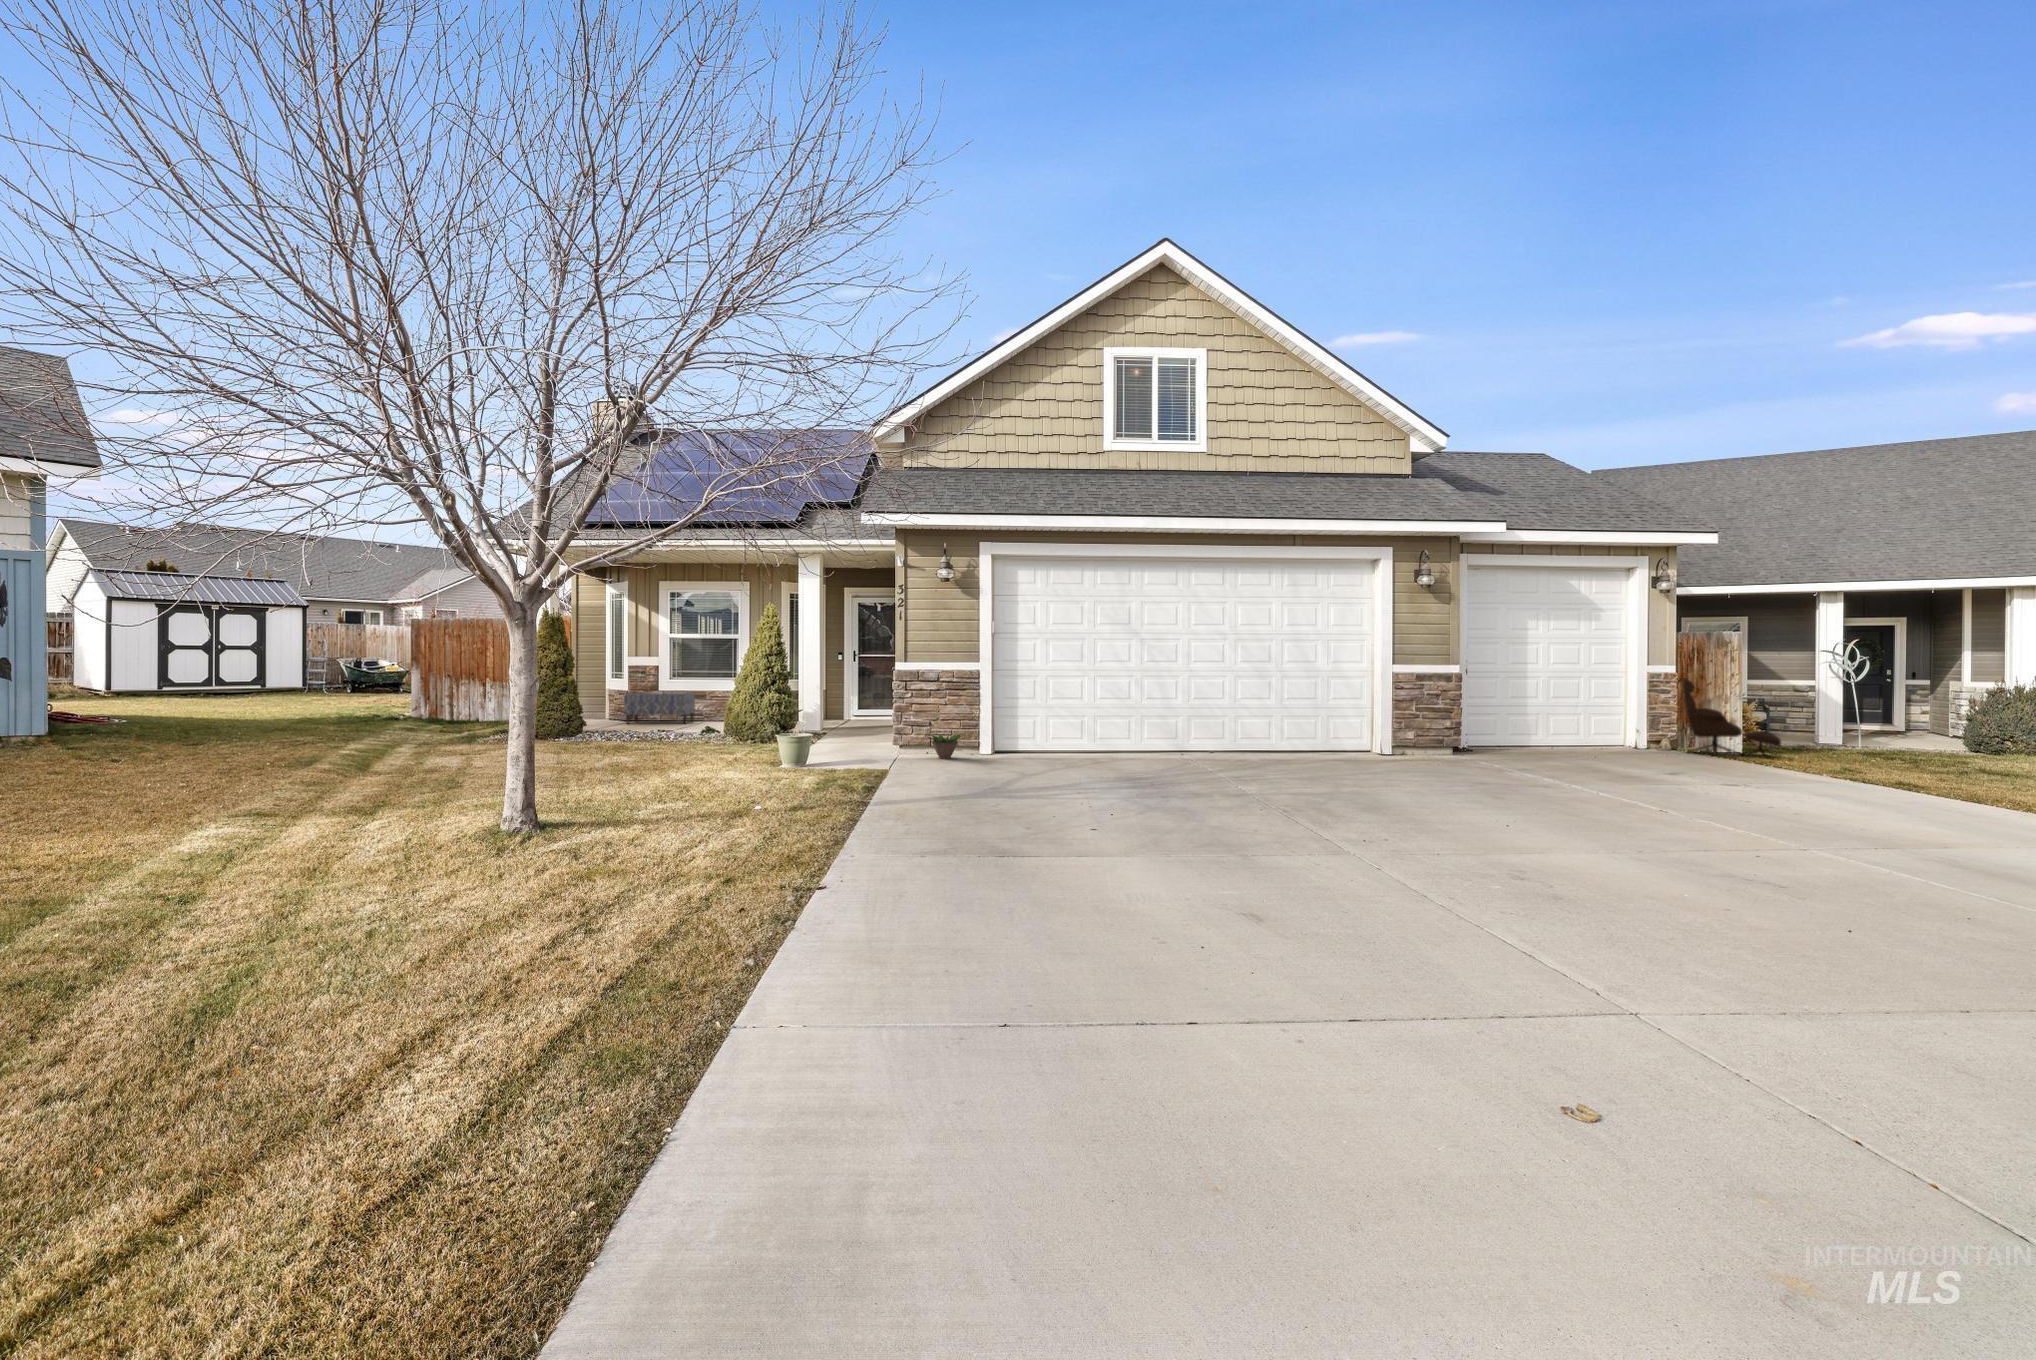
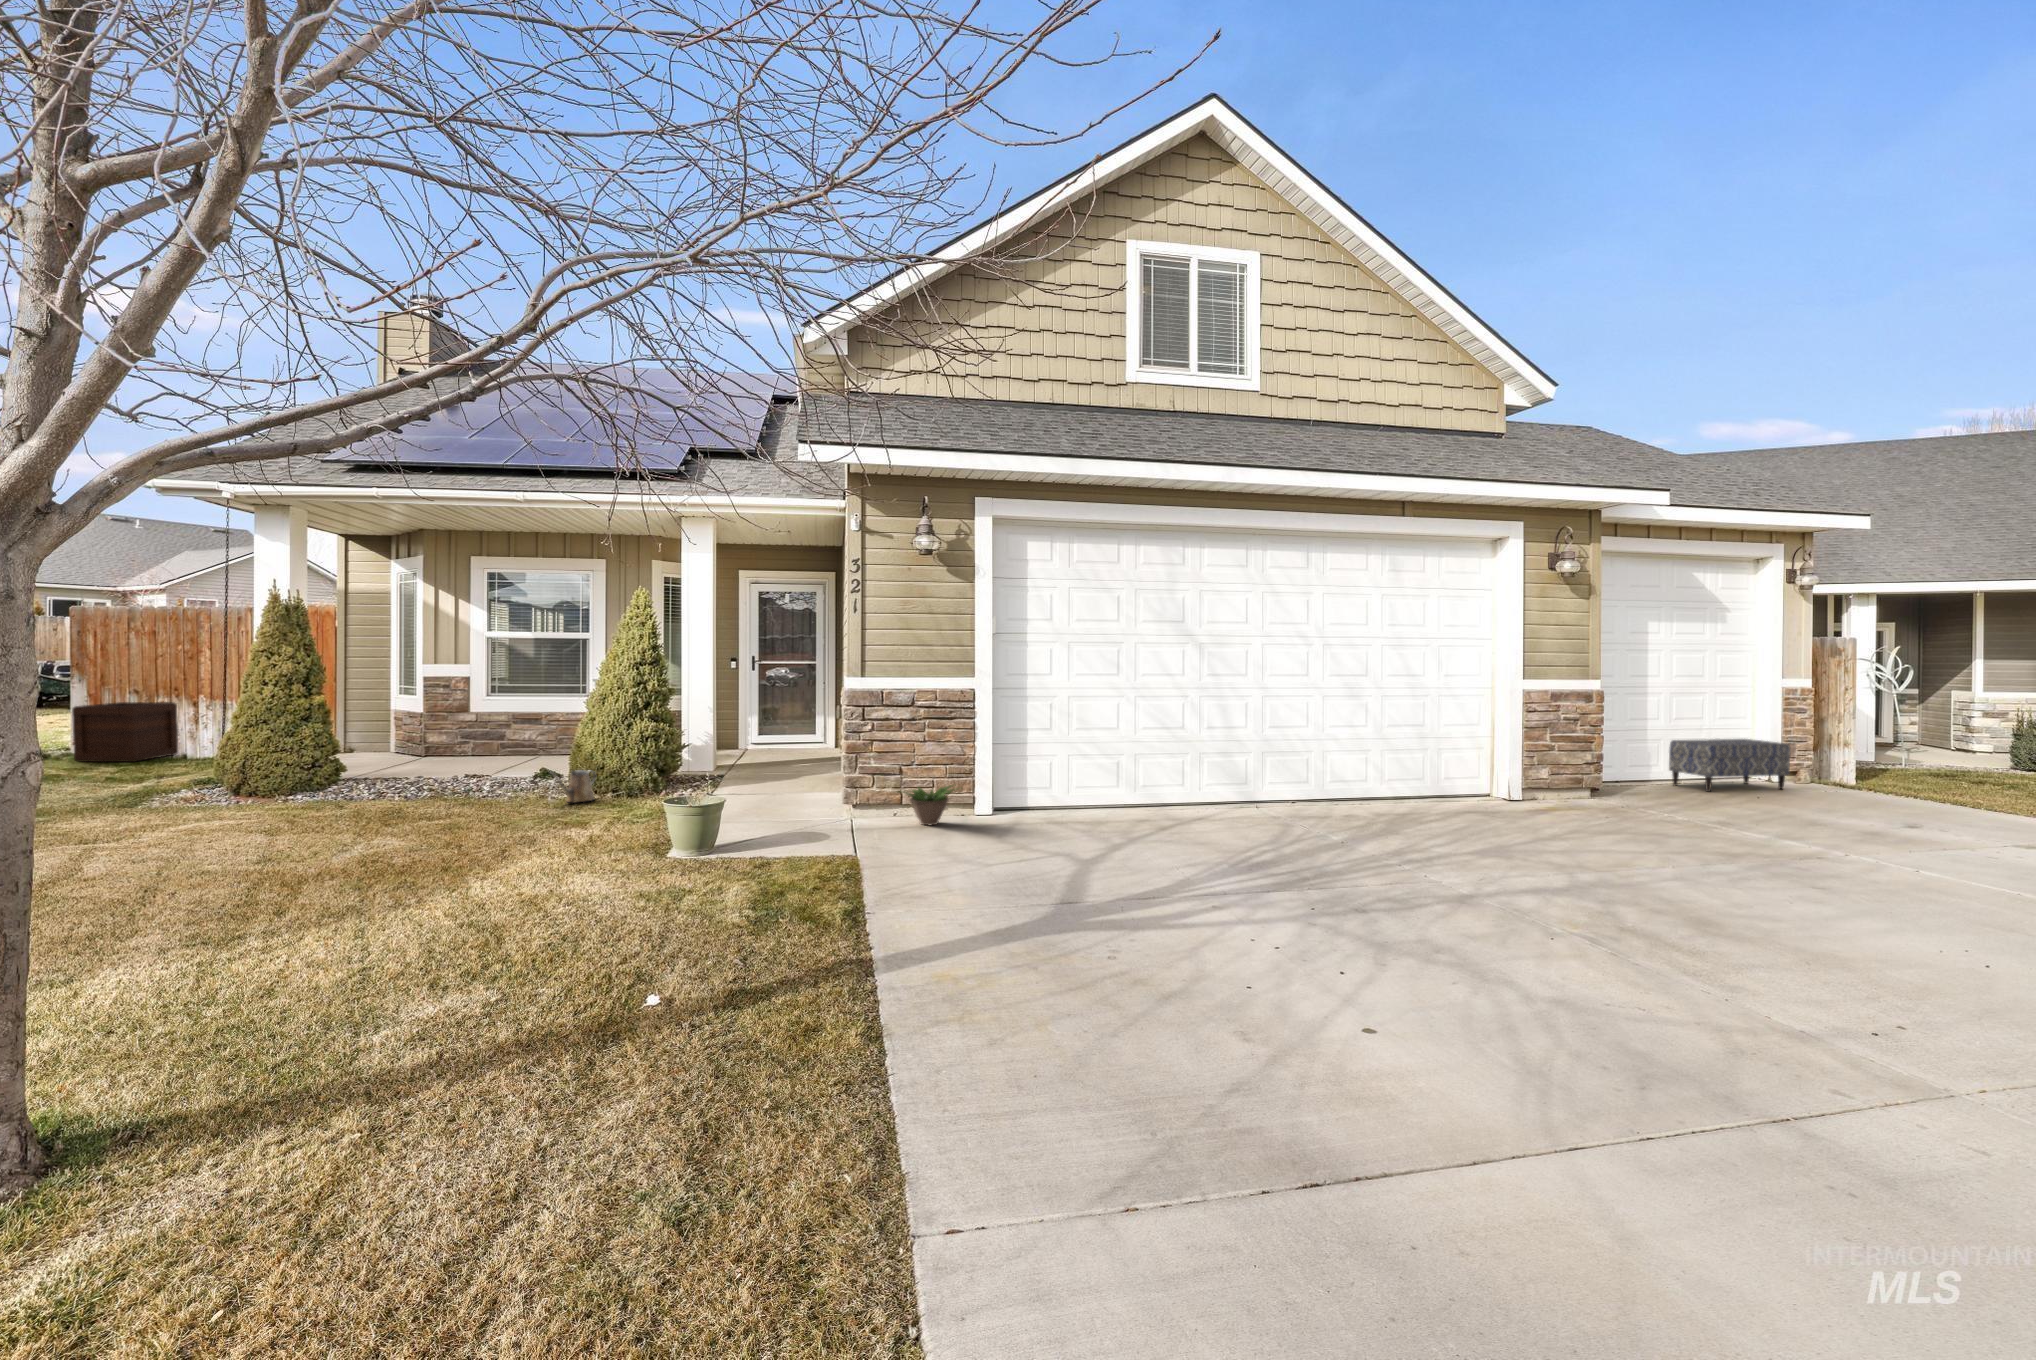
lounge chair: present [1682,678,1781,757] -> none [1806,693,1944,792]
wooden crate: none [417,683,475,722] -> present [72,702,178,762]
bench: present [624,693,695,723] -> present [1669,739,1791,792]
watering can: none [712,724,741,745] -> present [551,770,596,803]

